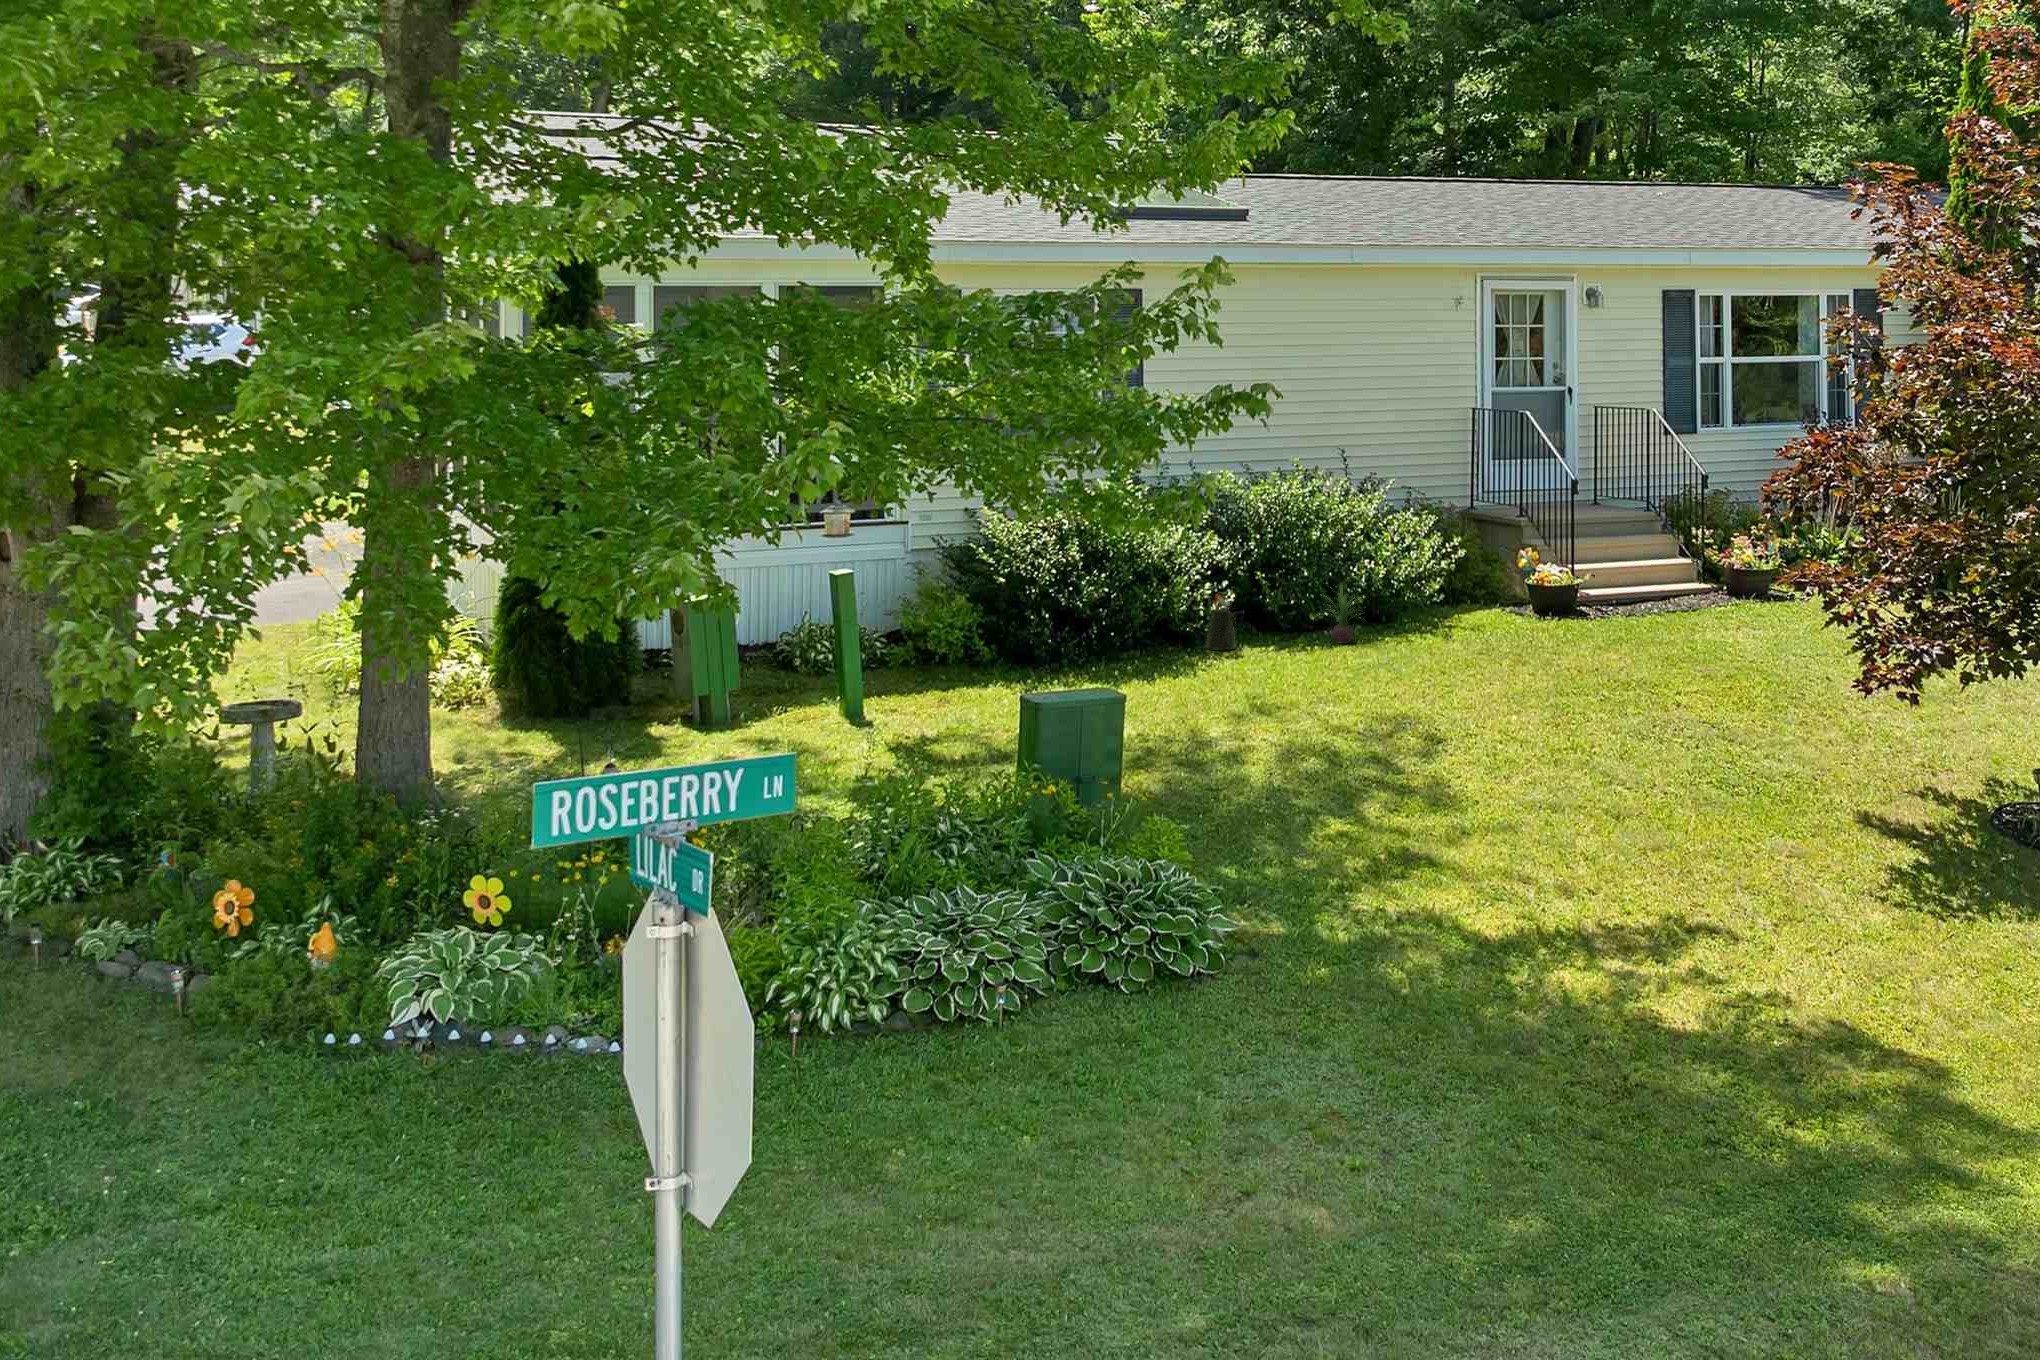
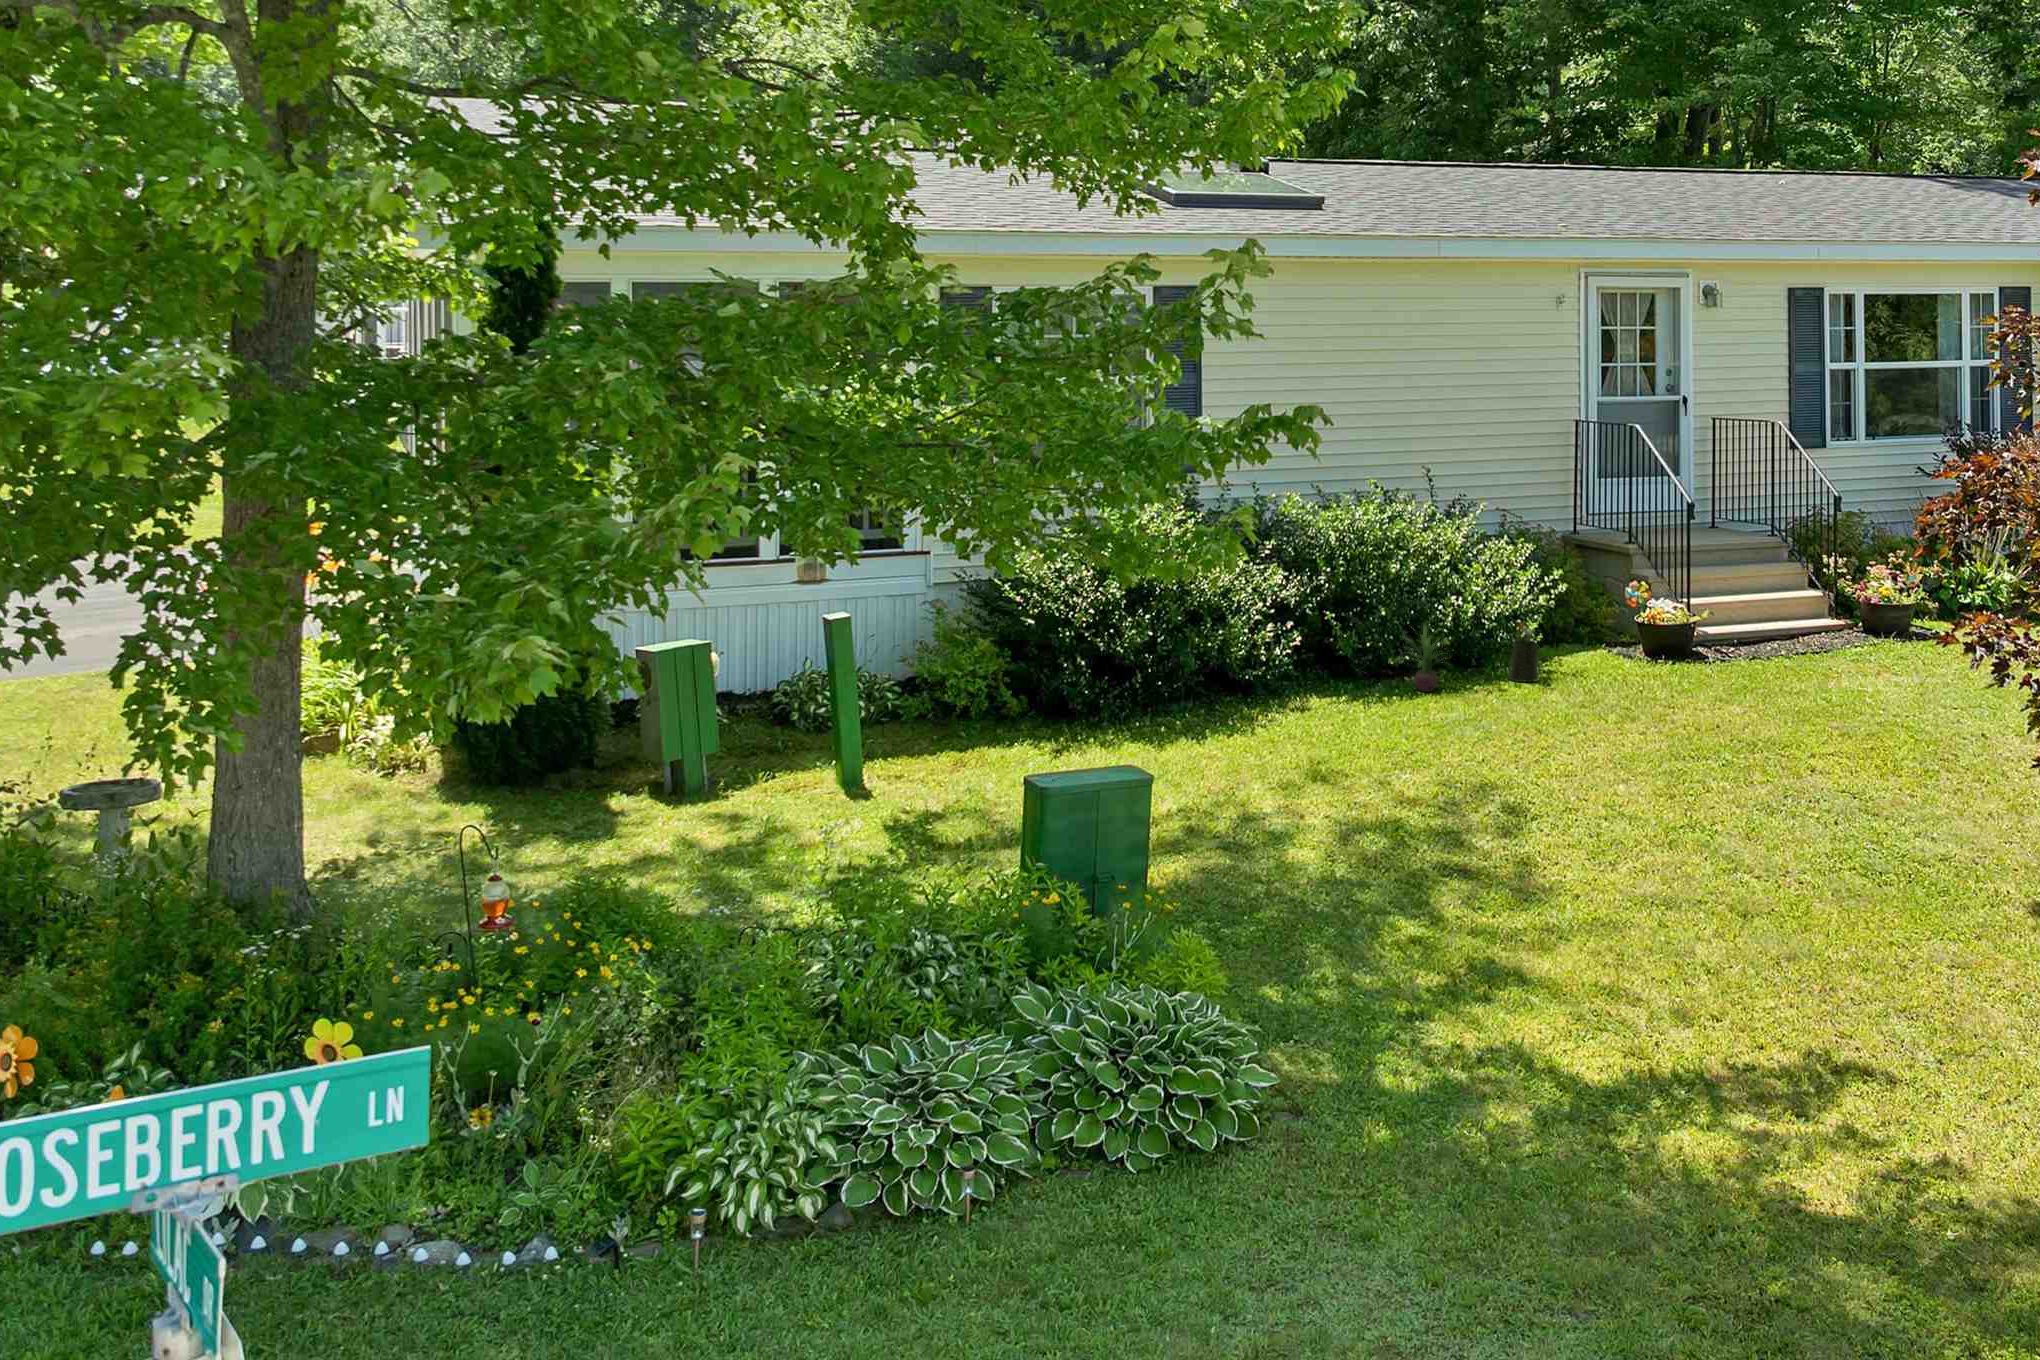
watering can: present [1206,595,1236,651] -> present [1508,623,1539,682]

